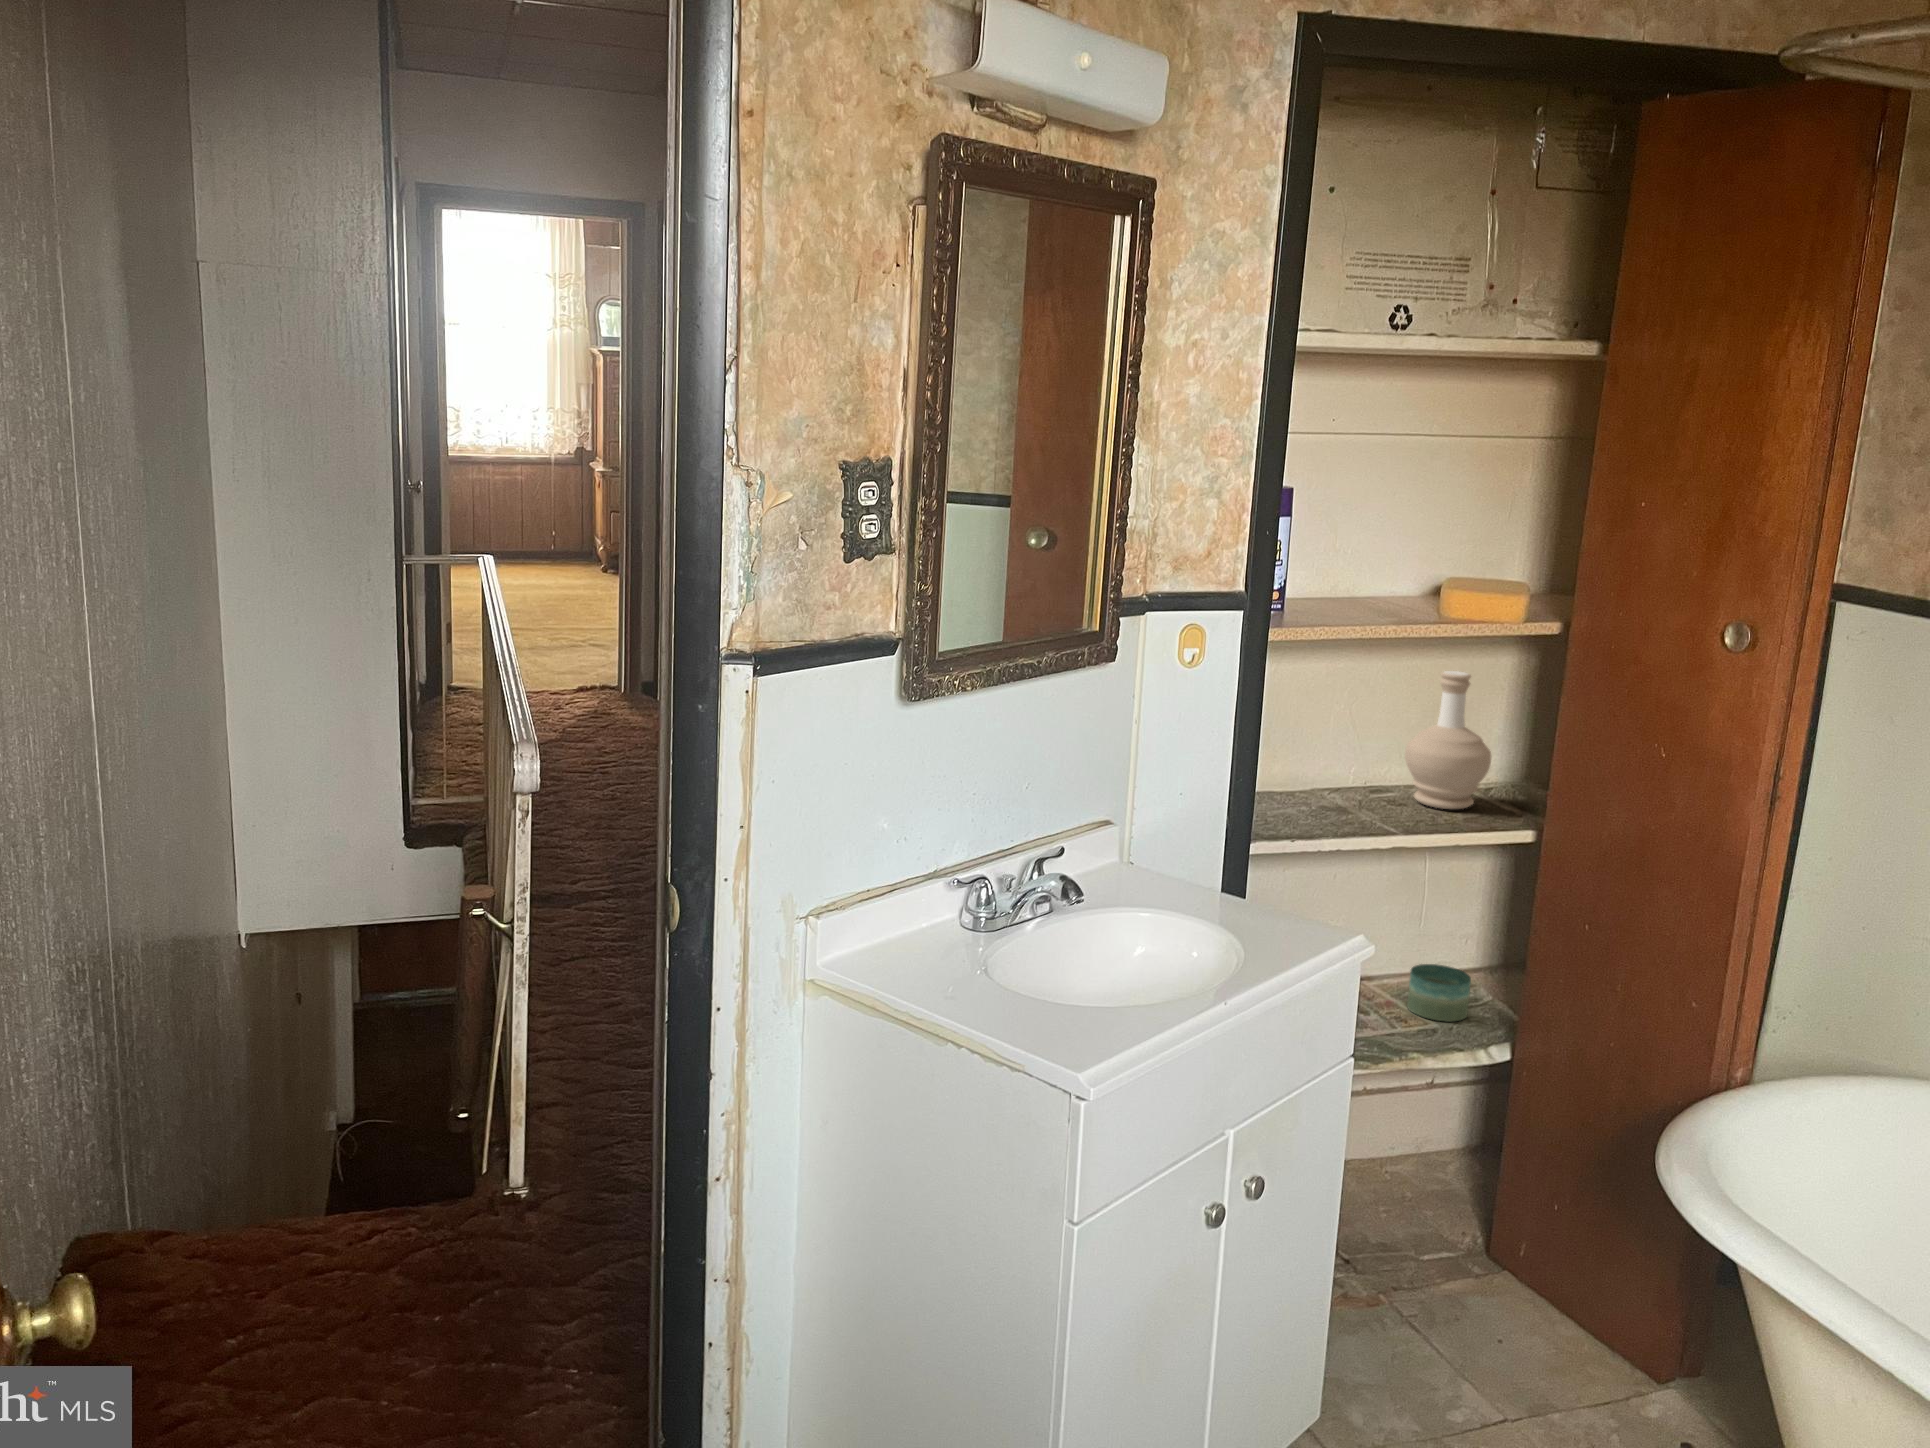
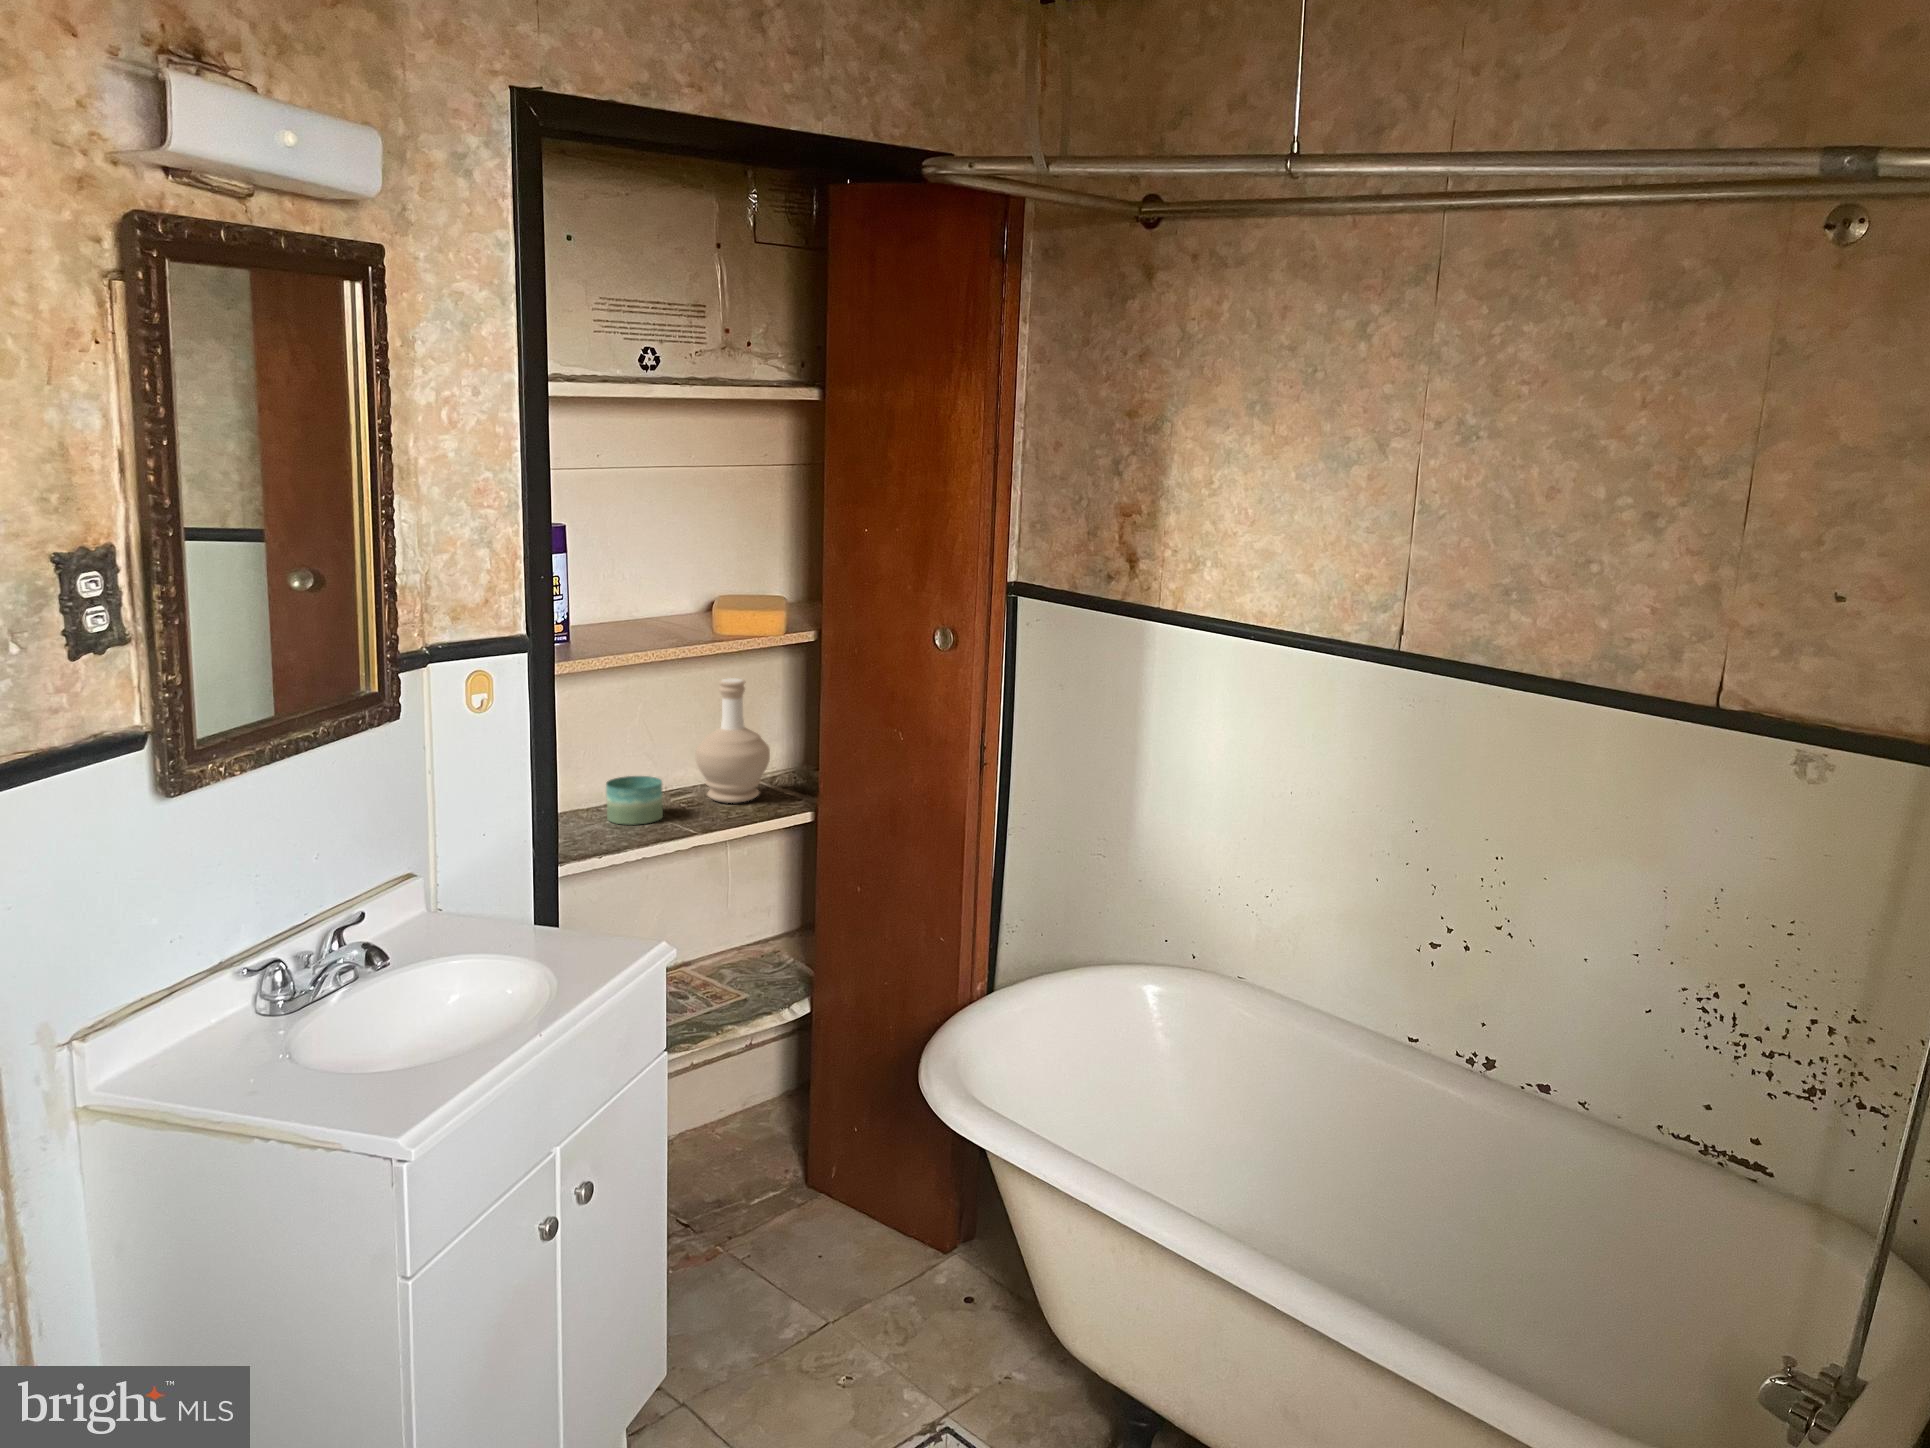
candle: present [1407,964,1471,1022] -> present [606,776,663,825]

